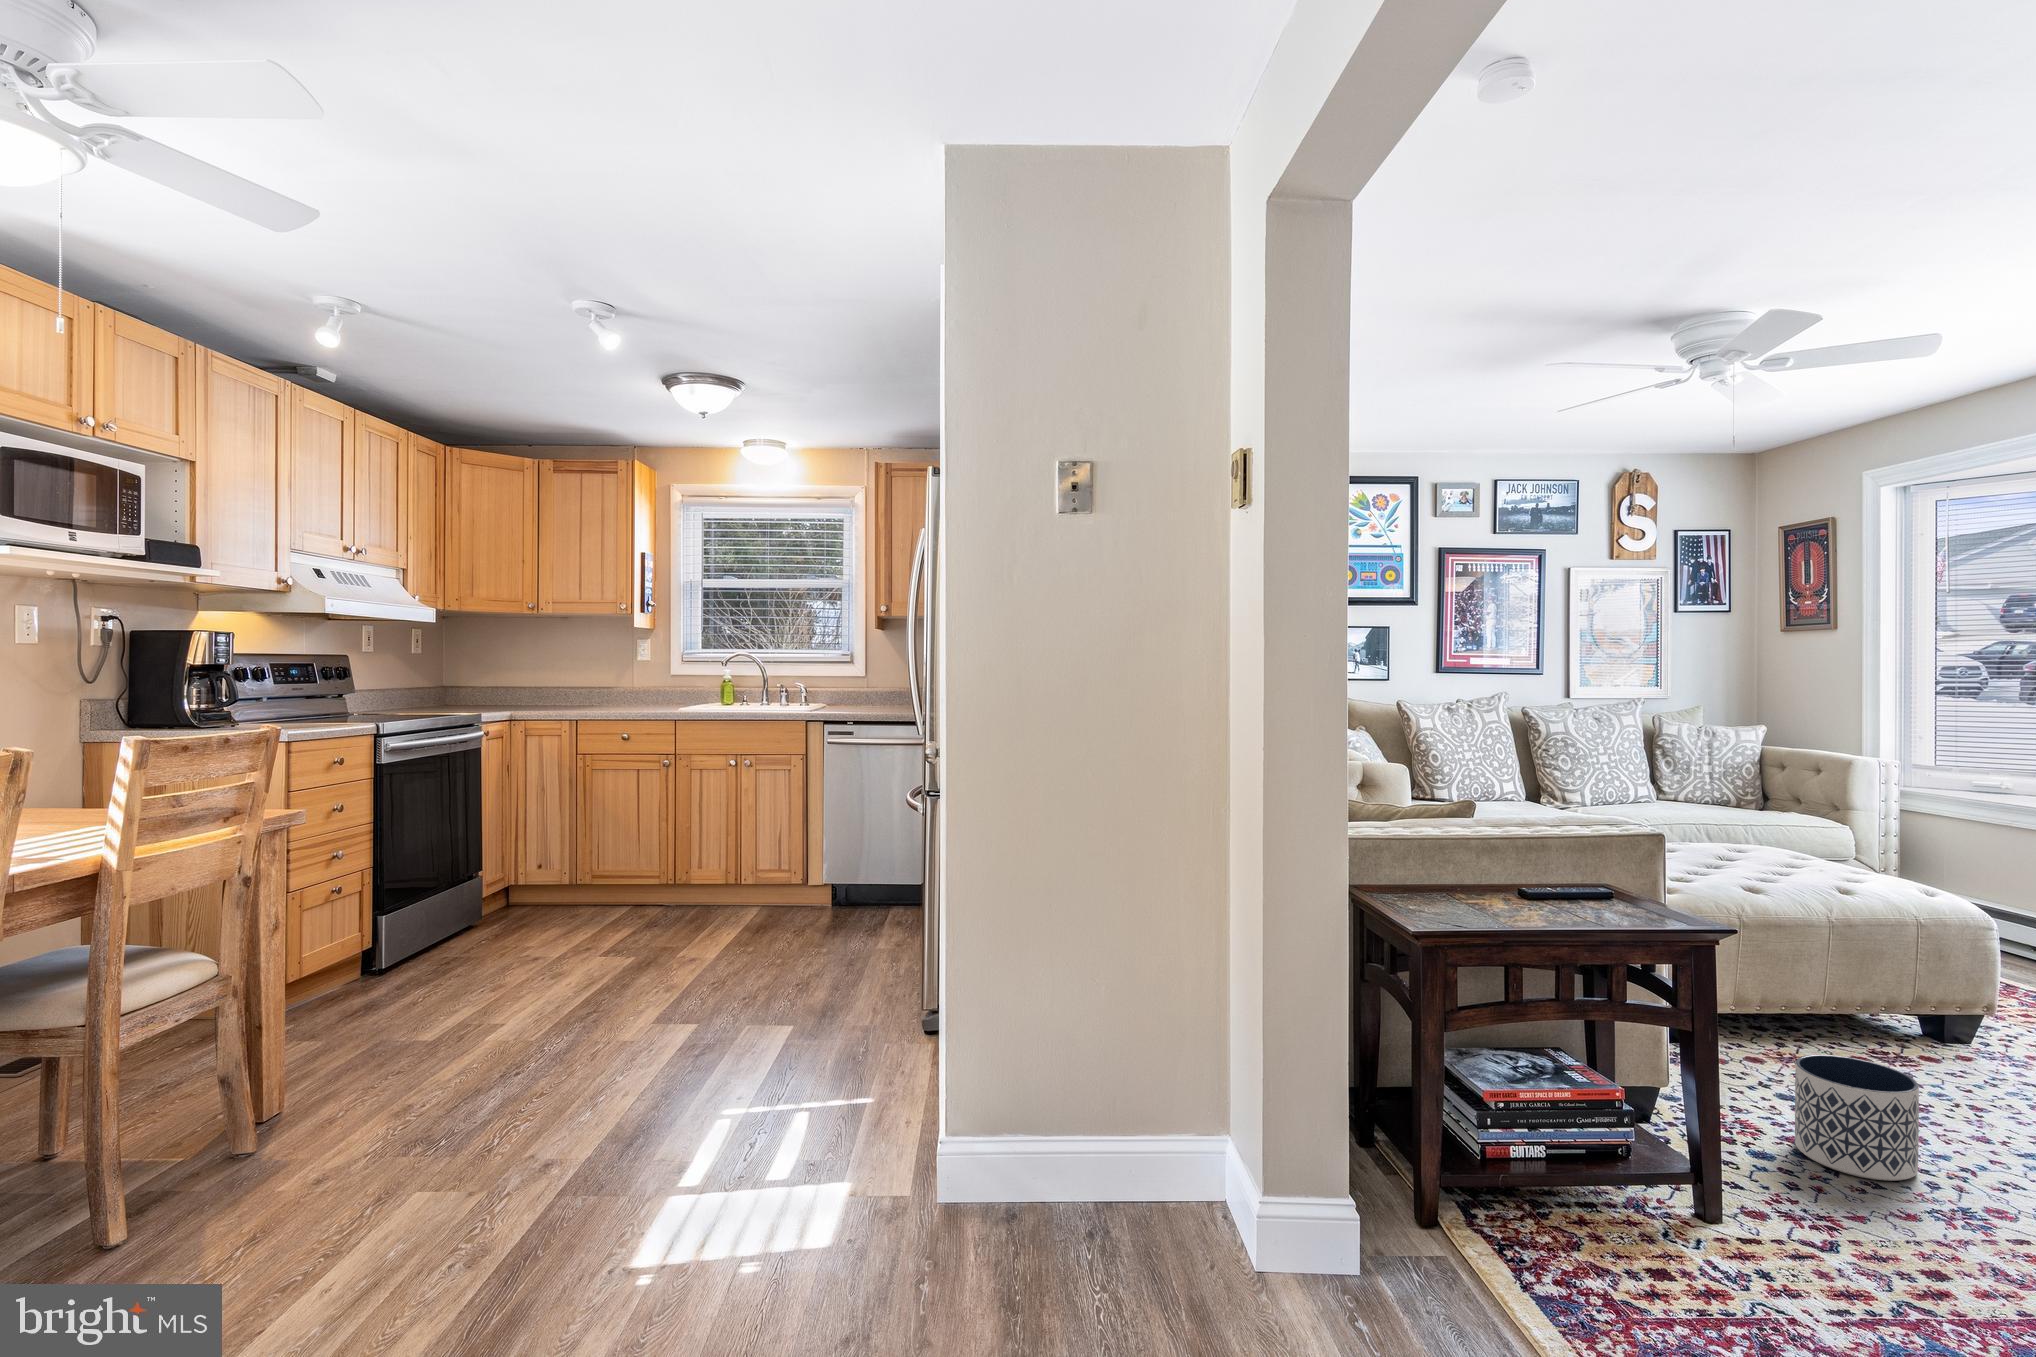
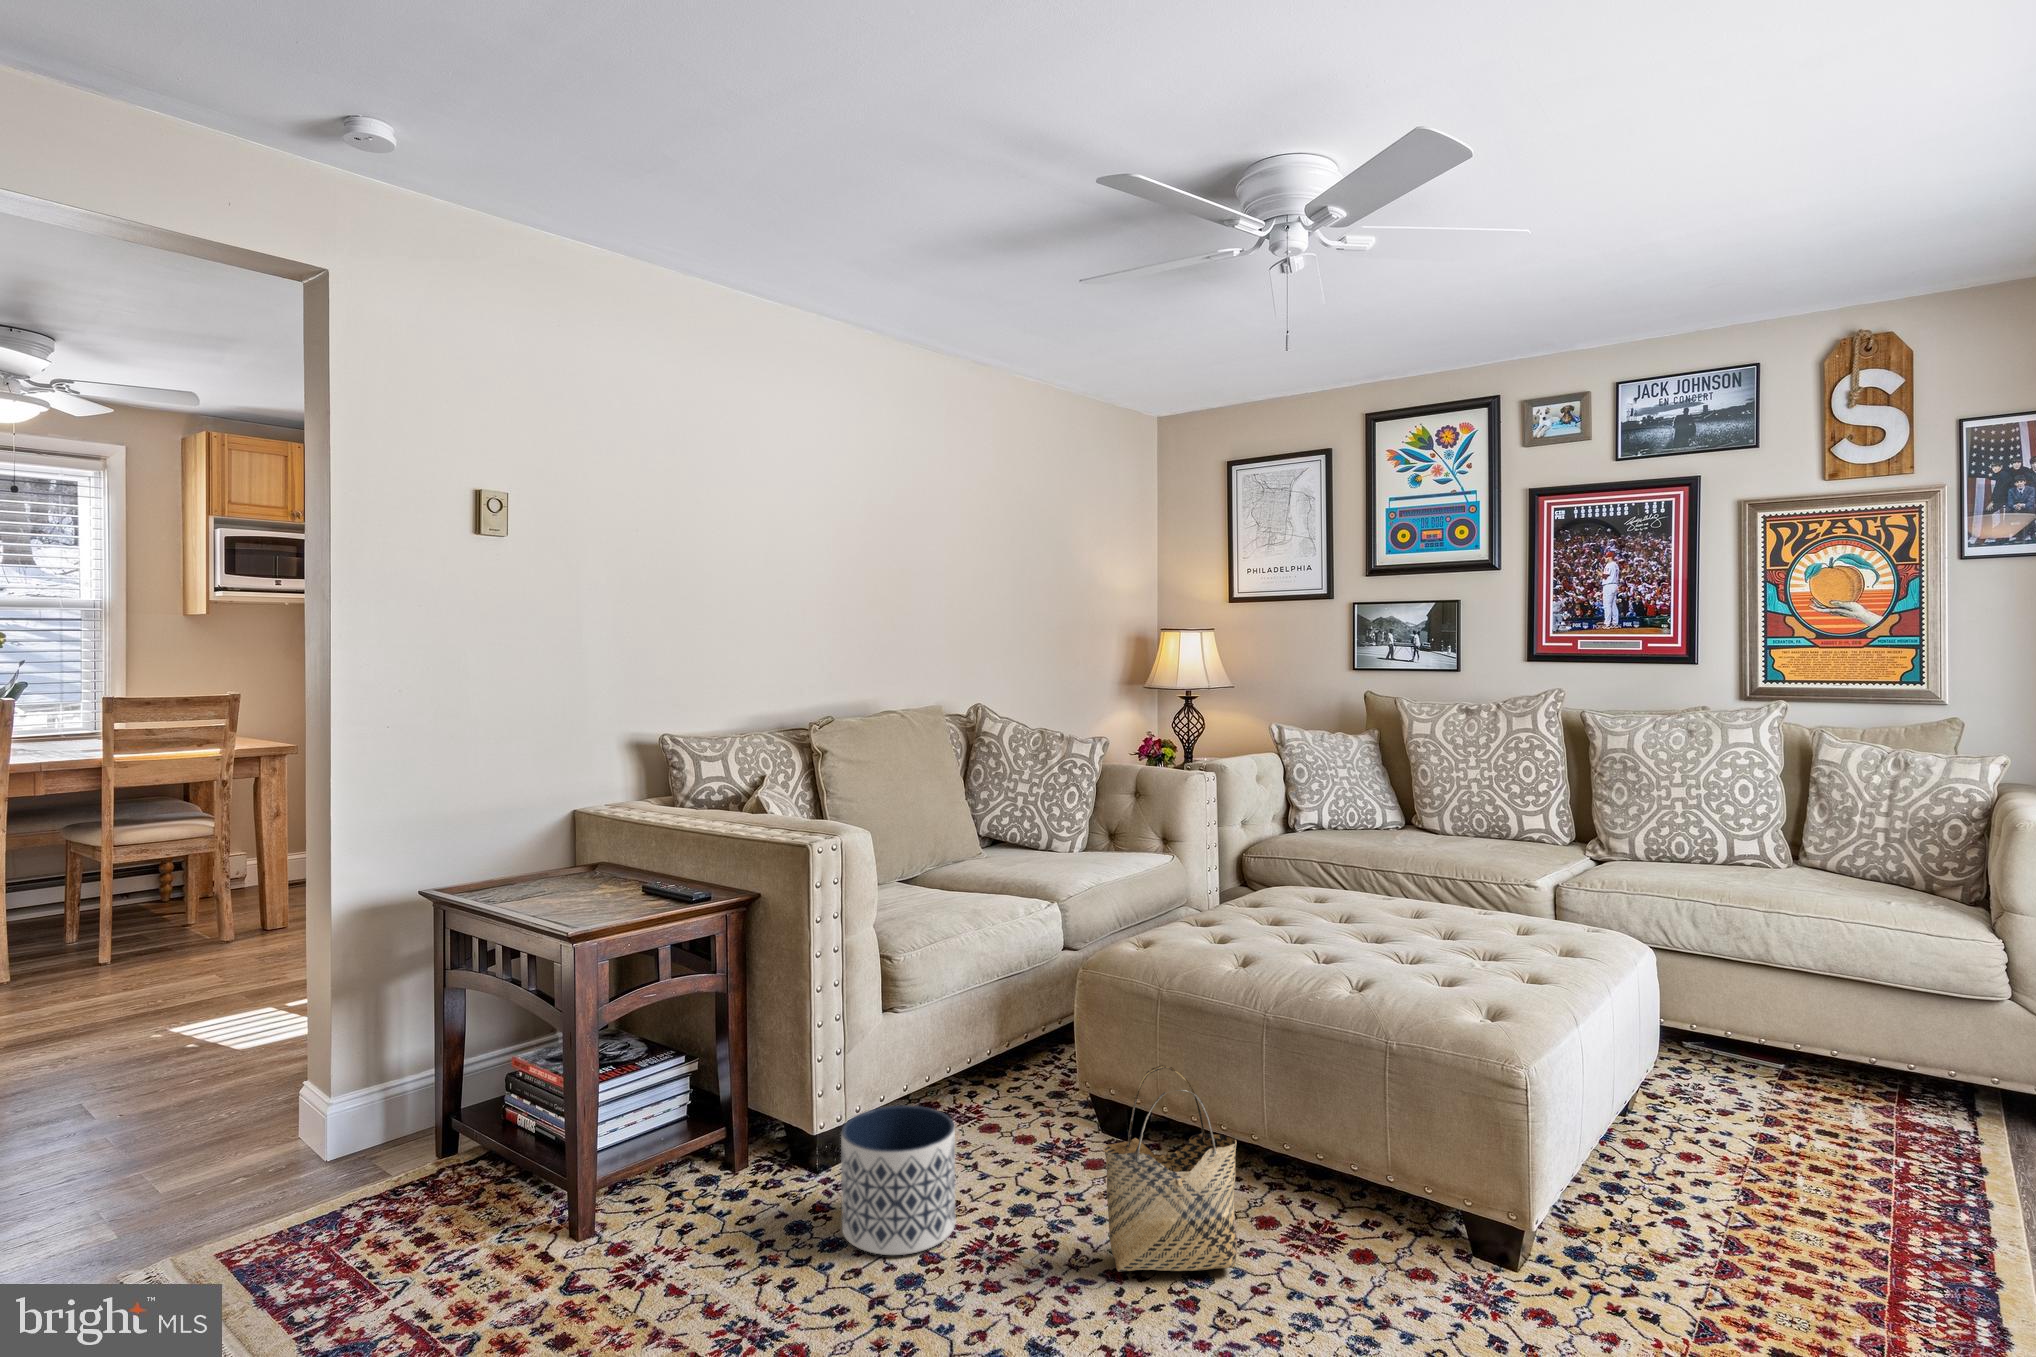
woven basket: none [1928,974,2008,1127] -> present [1103,1065,1237,1272]

